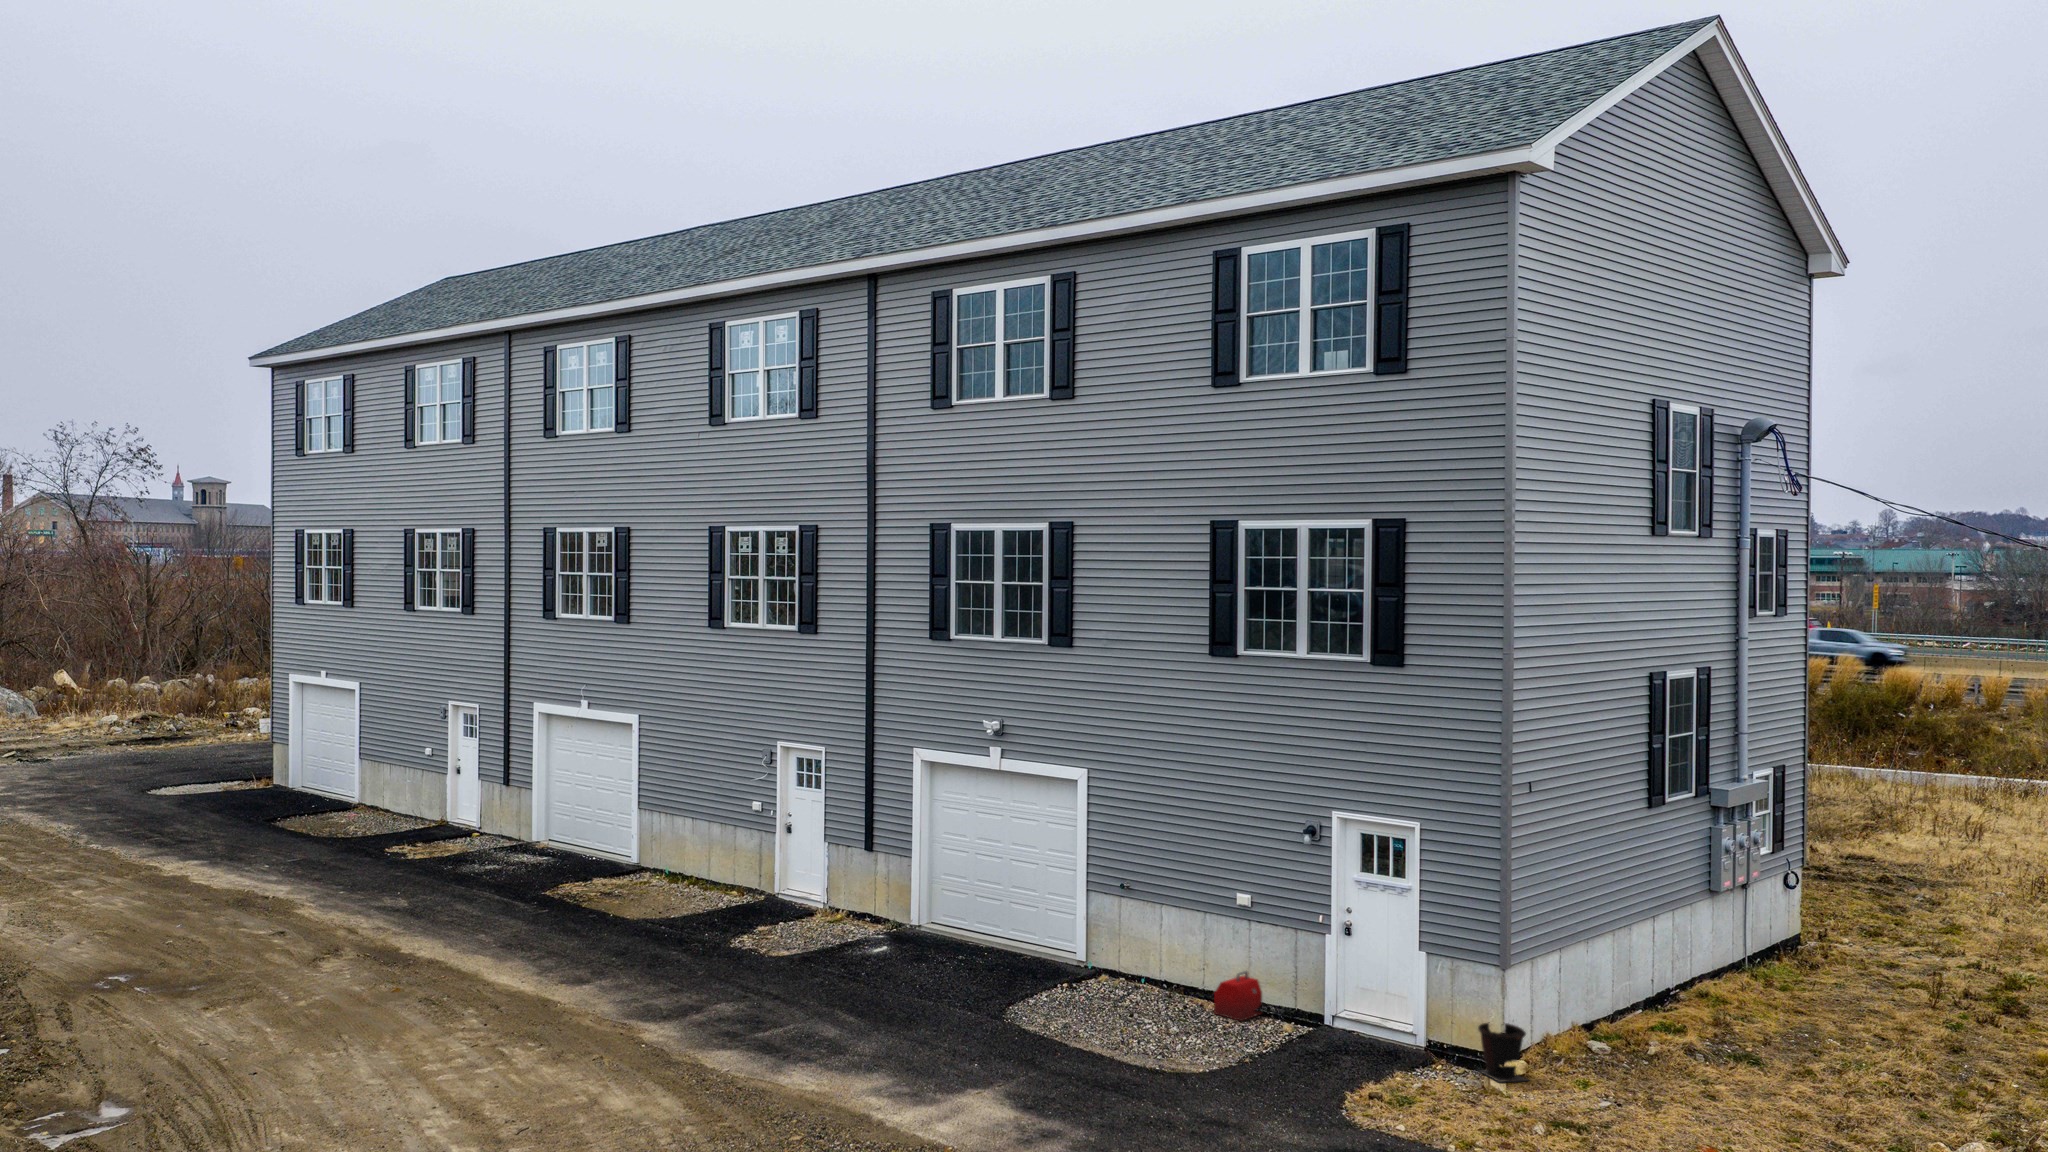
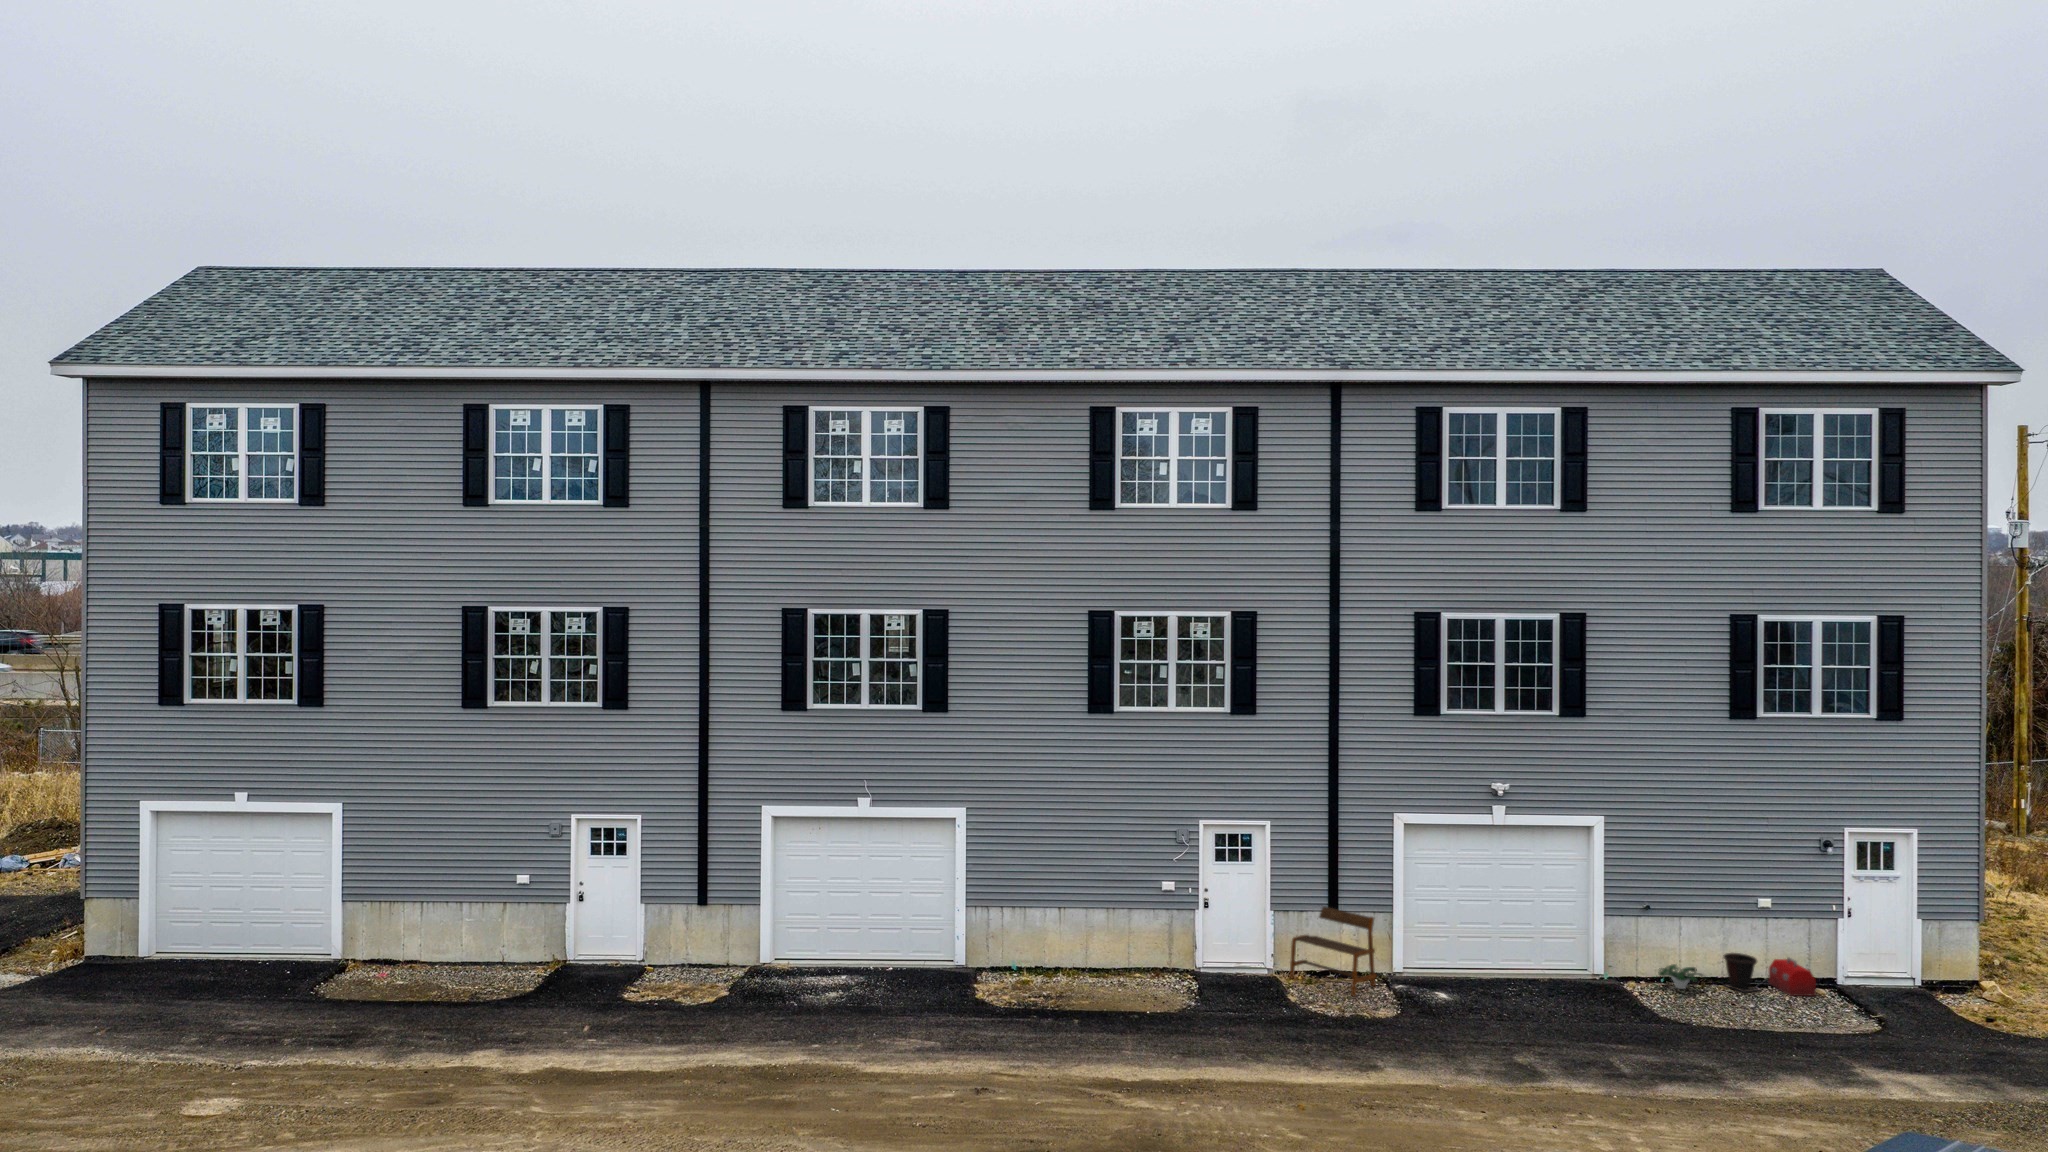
bench: none [824,839,876,923] -> present [1290,907,1376,996]
potted plant: none [1101,956,1156,986] -> present [1658,964,1702,989]
bucket: present [1478,1023,1527,1082] -> present [1723,953,1757,992]

